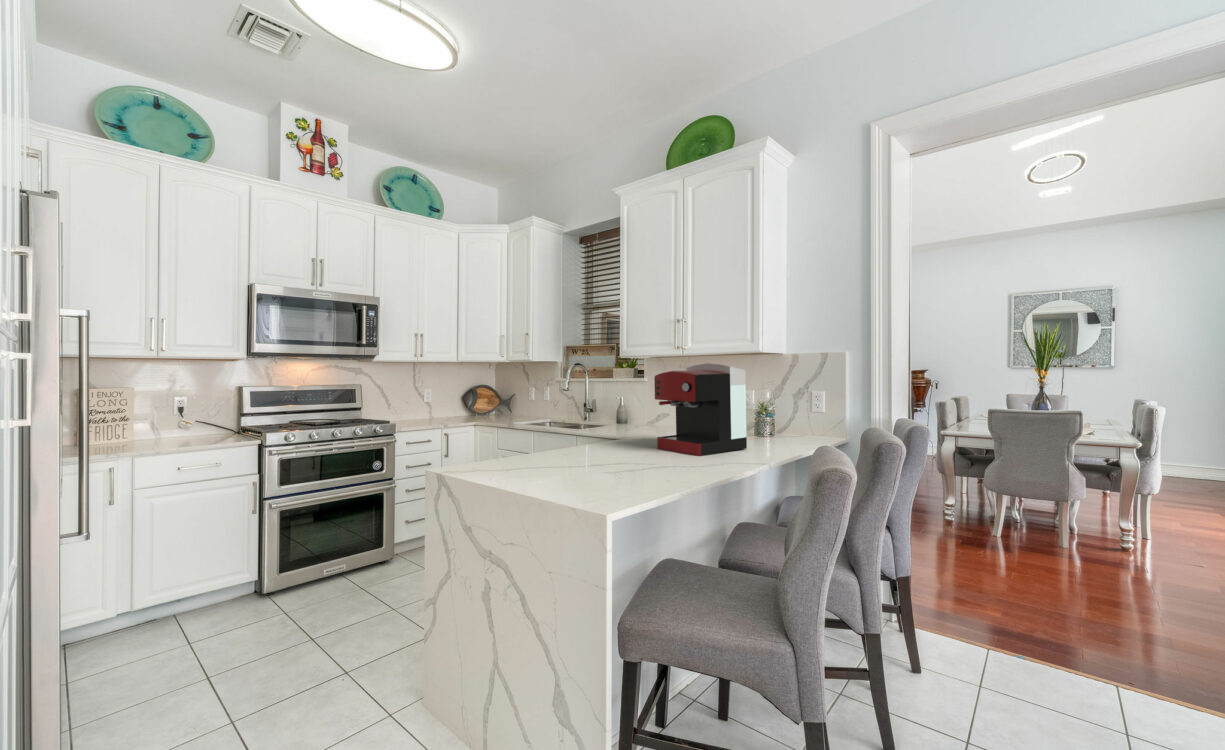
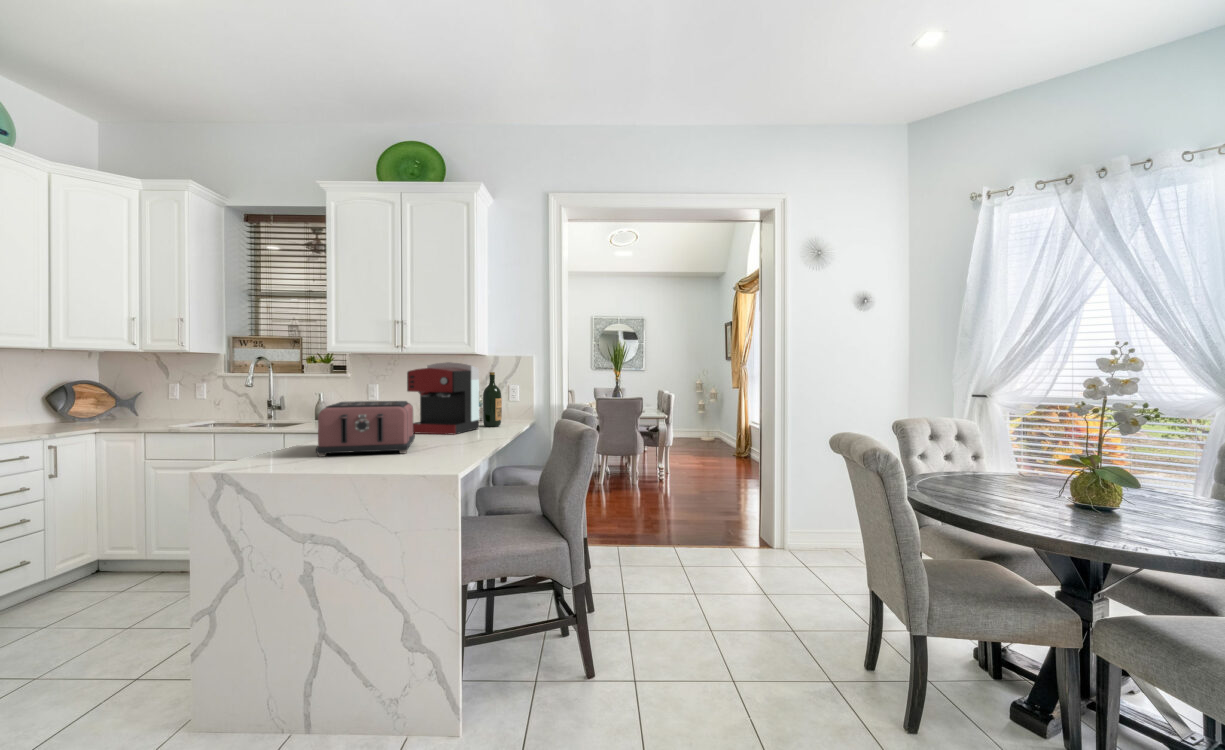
wine bottle: none [758,375,784,447] -> present [483,372,502,427]
toaster: none [497,411,628,483] -> present [316,401,415,457]

